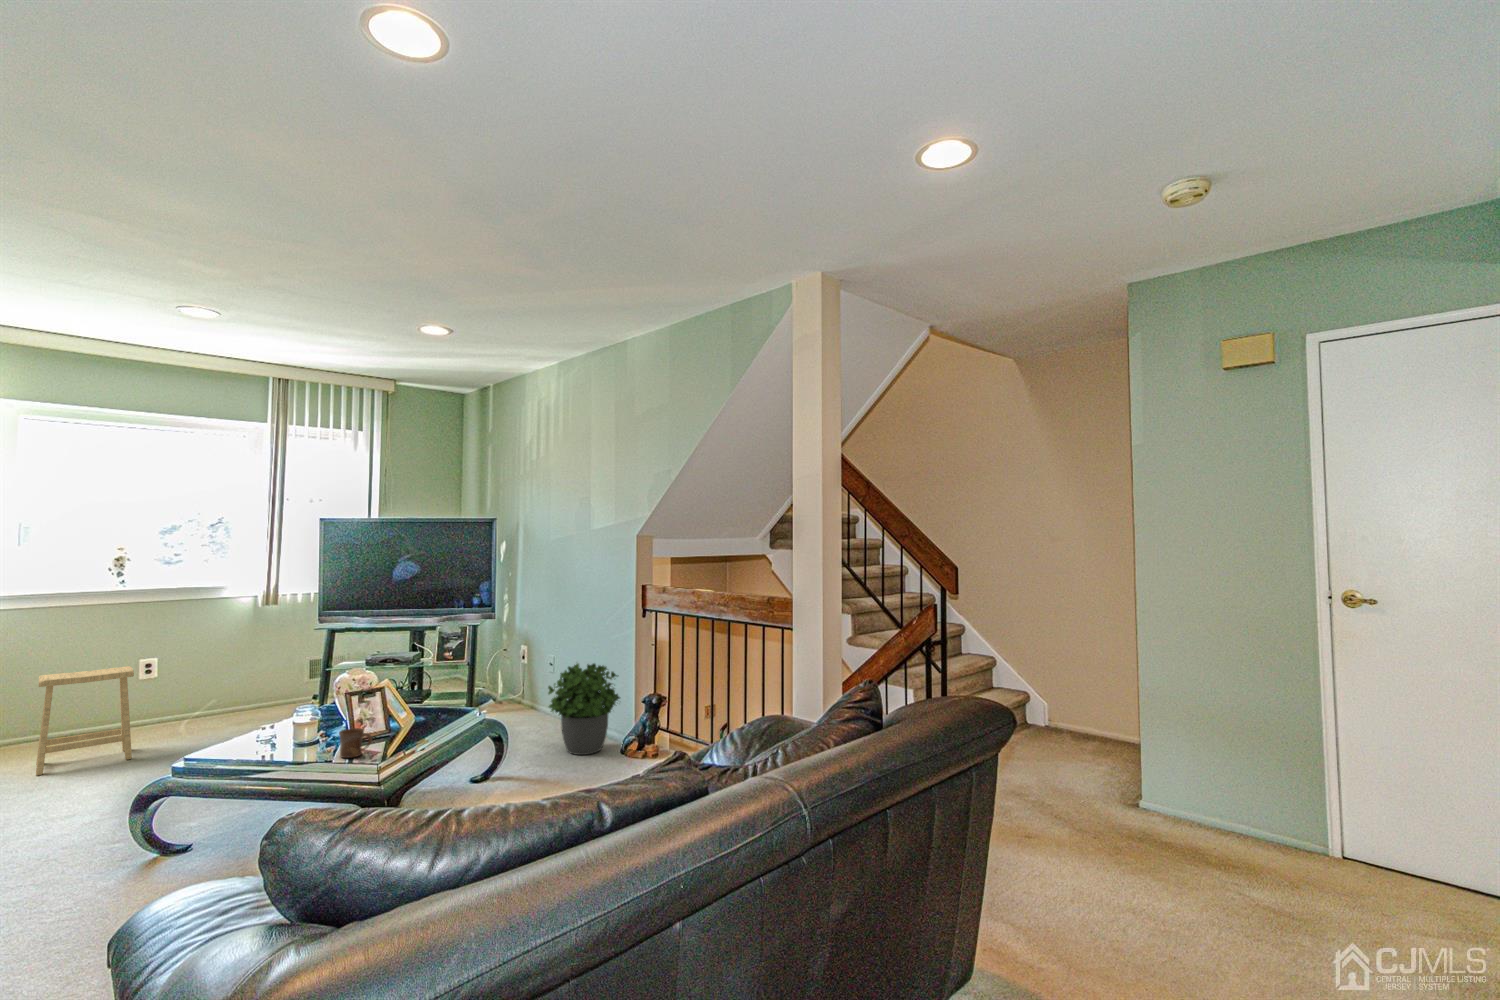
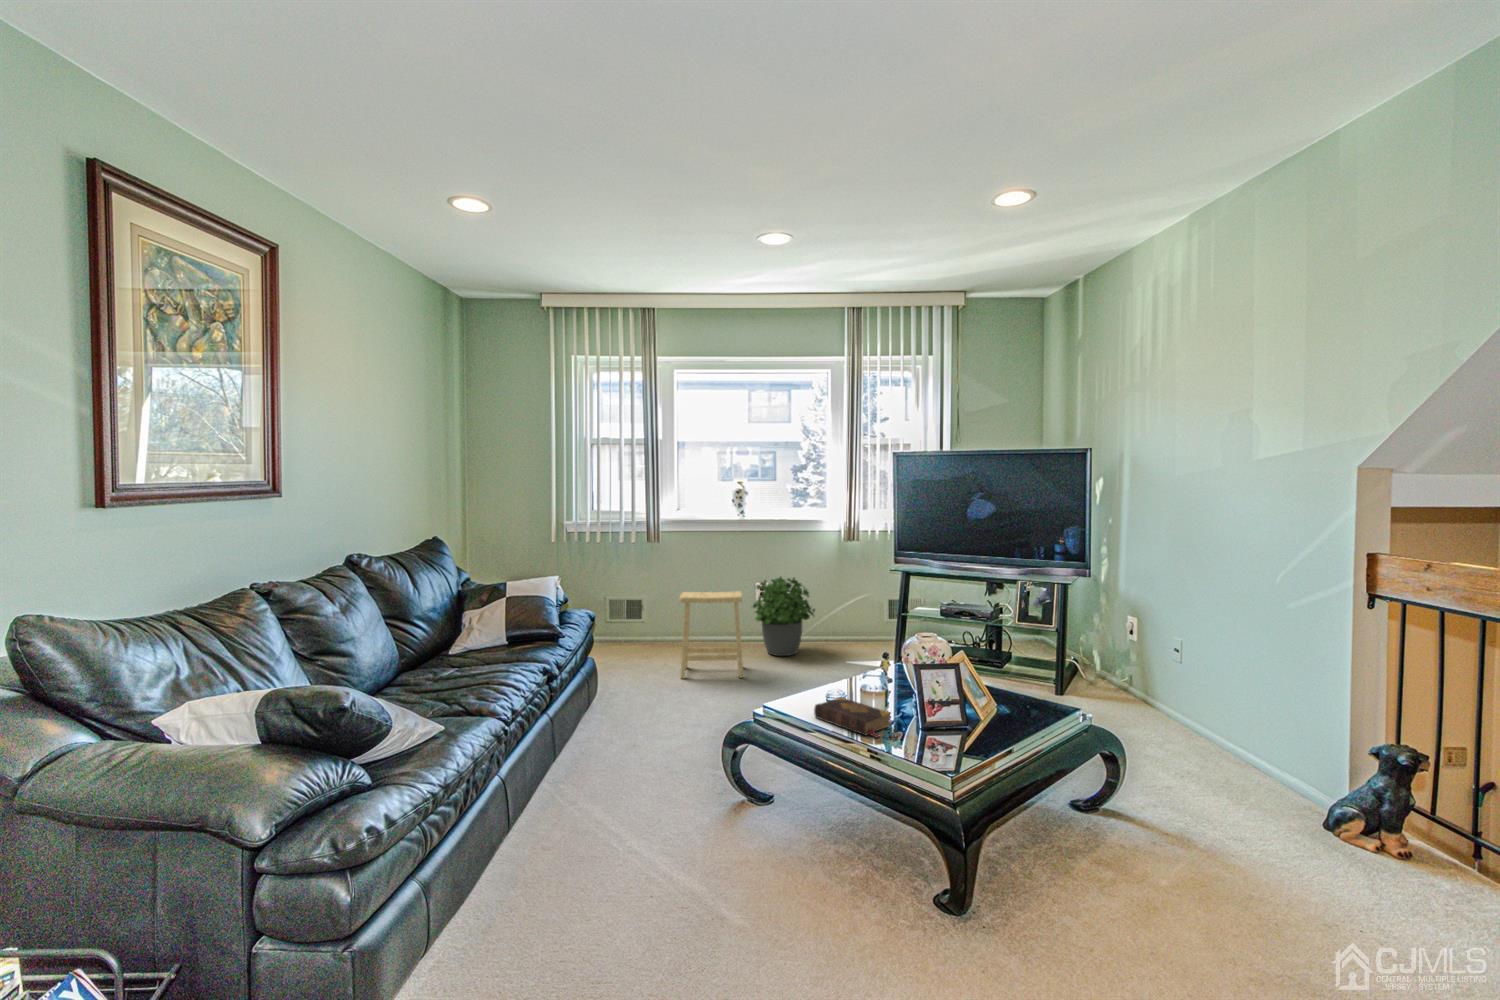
potted plant: present [548,663,620,755] -> present [753,577,815,656]
mug: present [339,728,372,758] -> none [905,717,945,757]
book: none [248,732,324,755] -> present [814,697,890,738]

